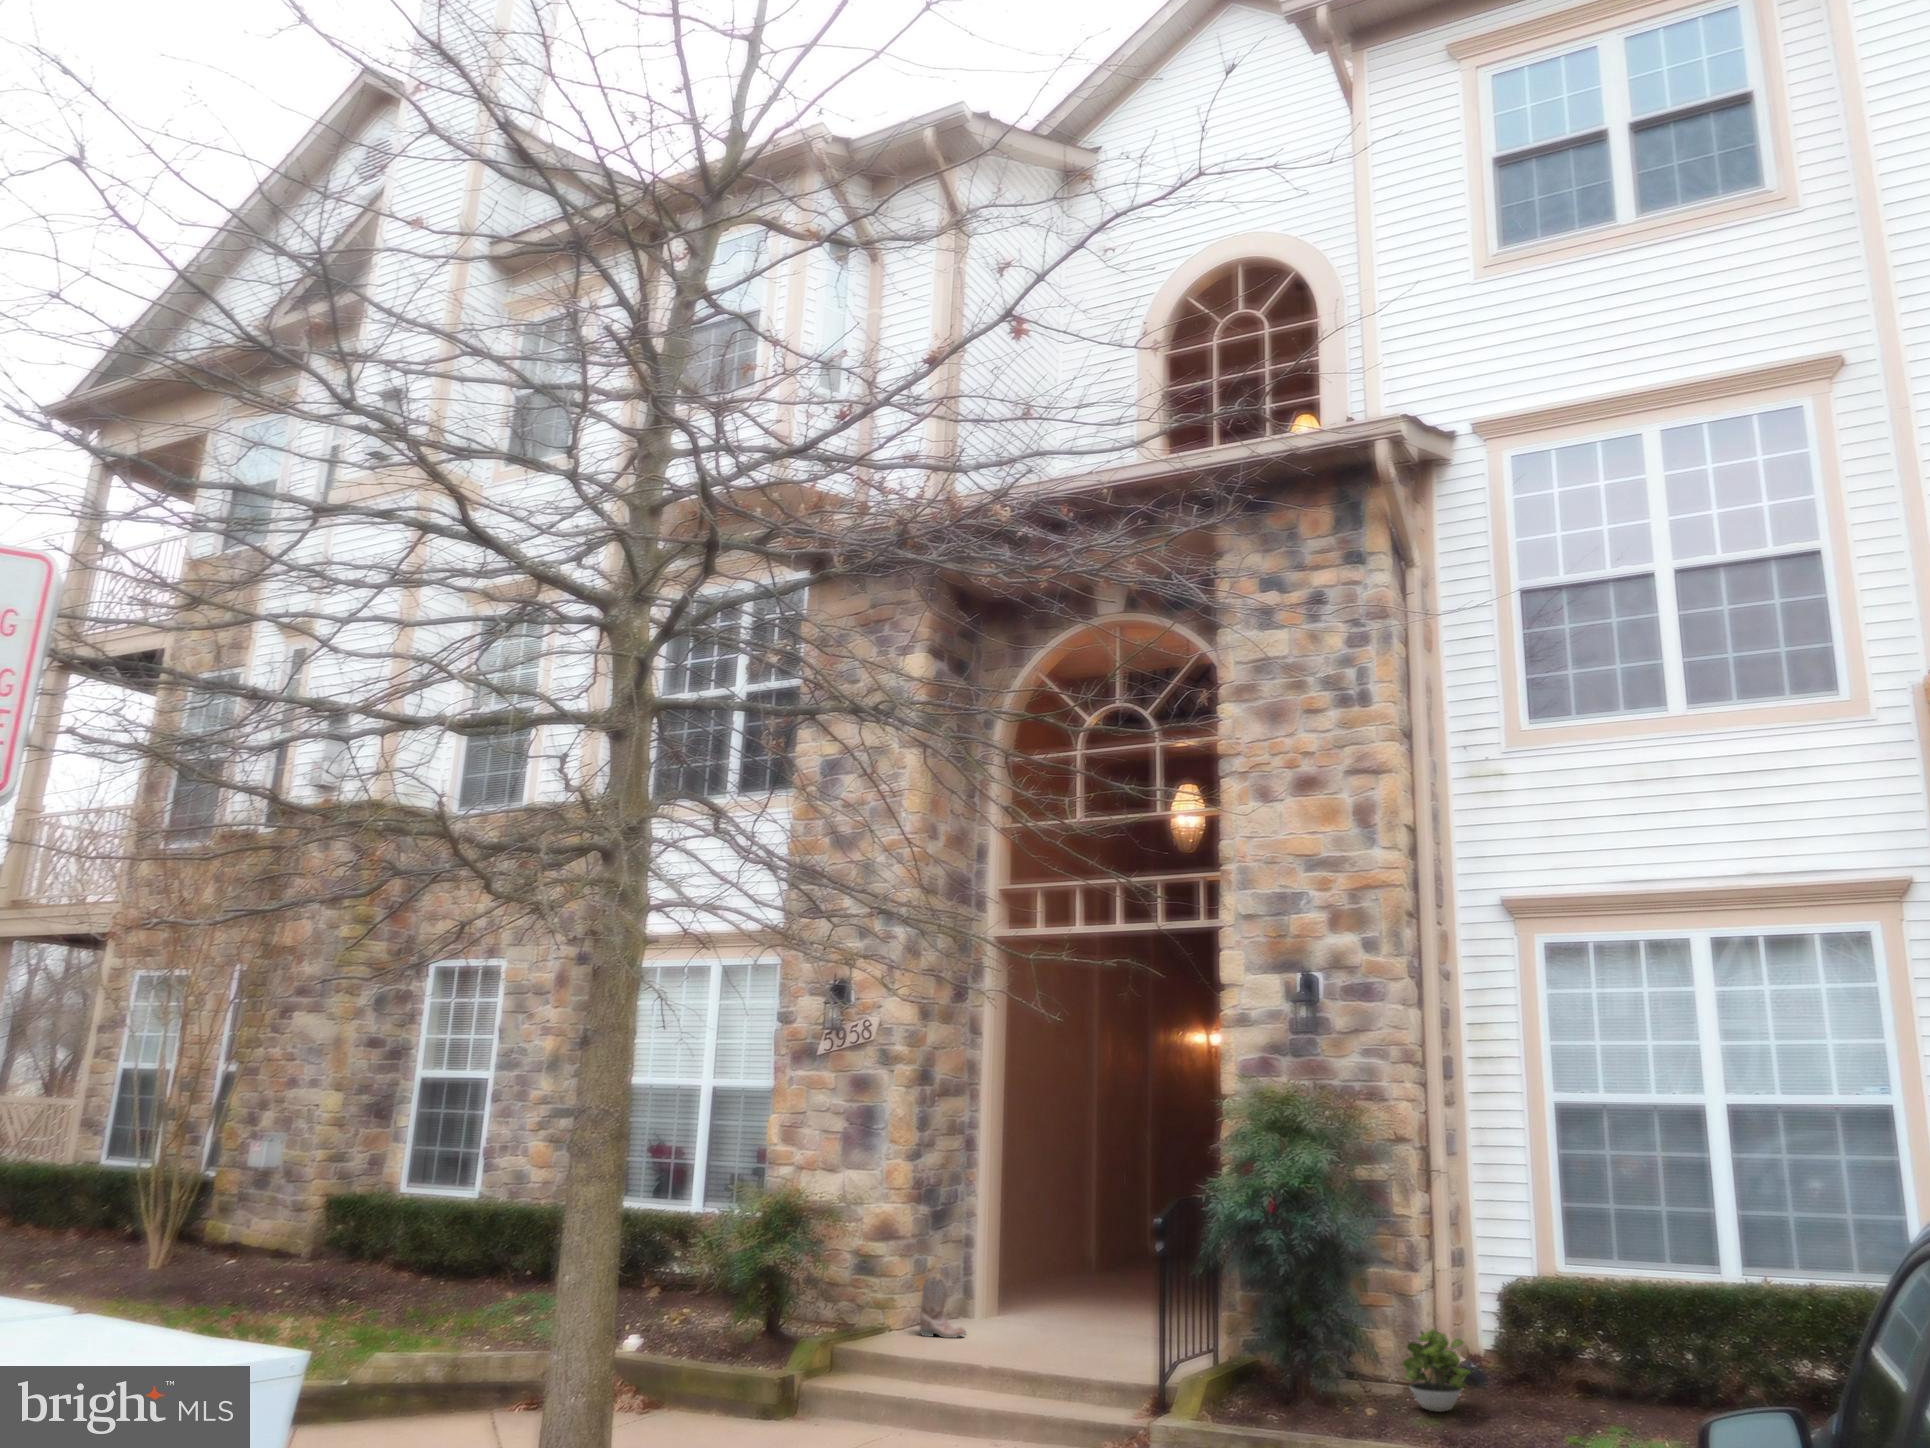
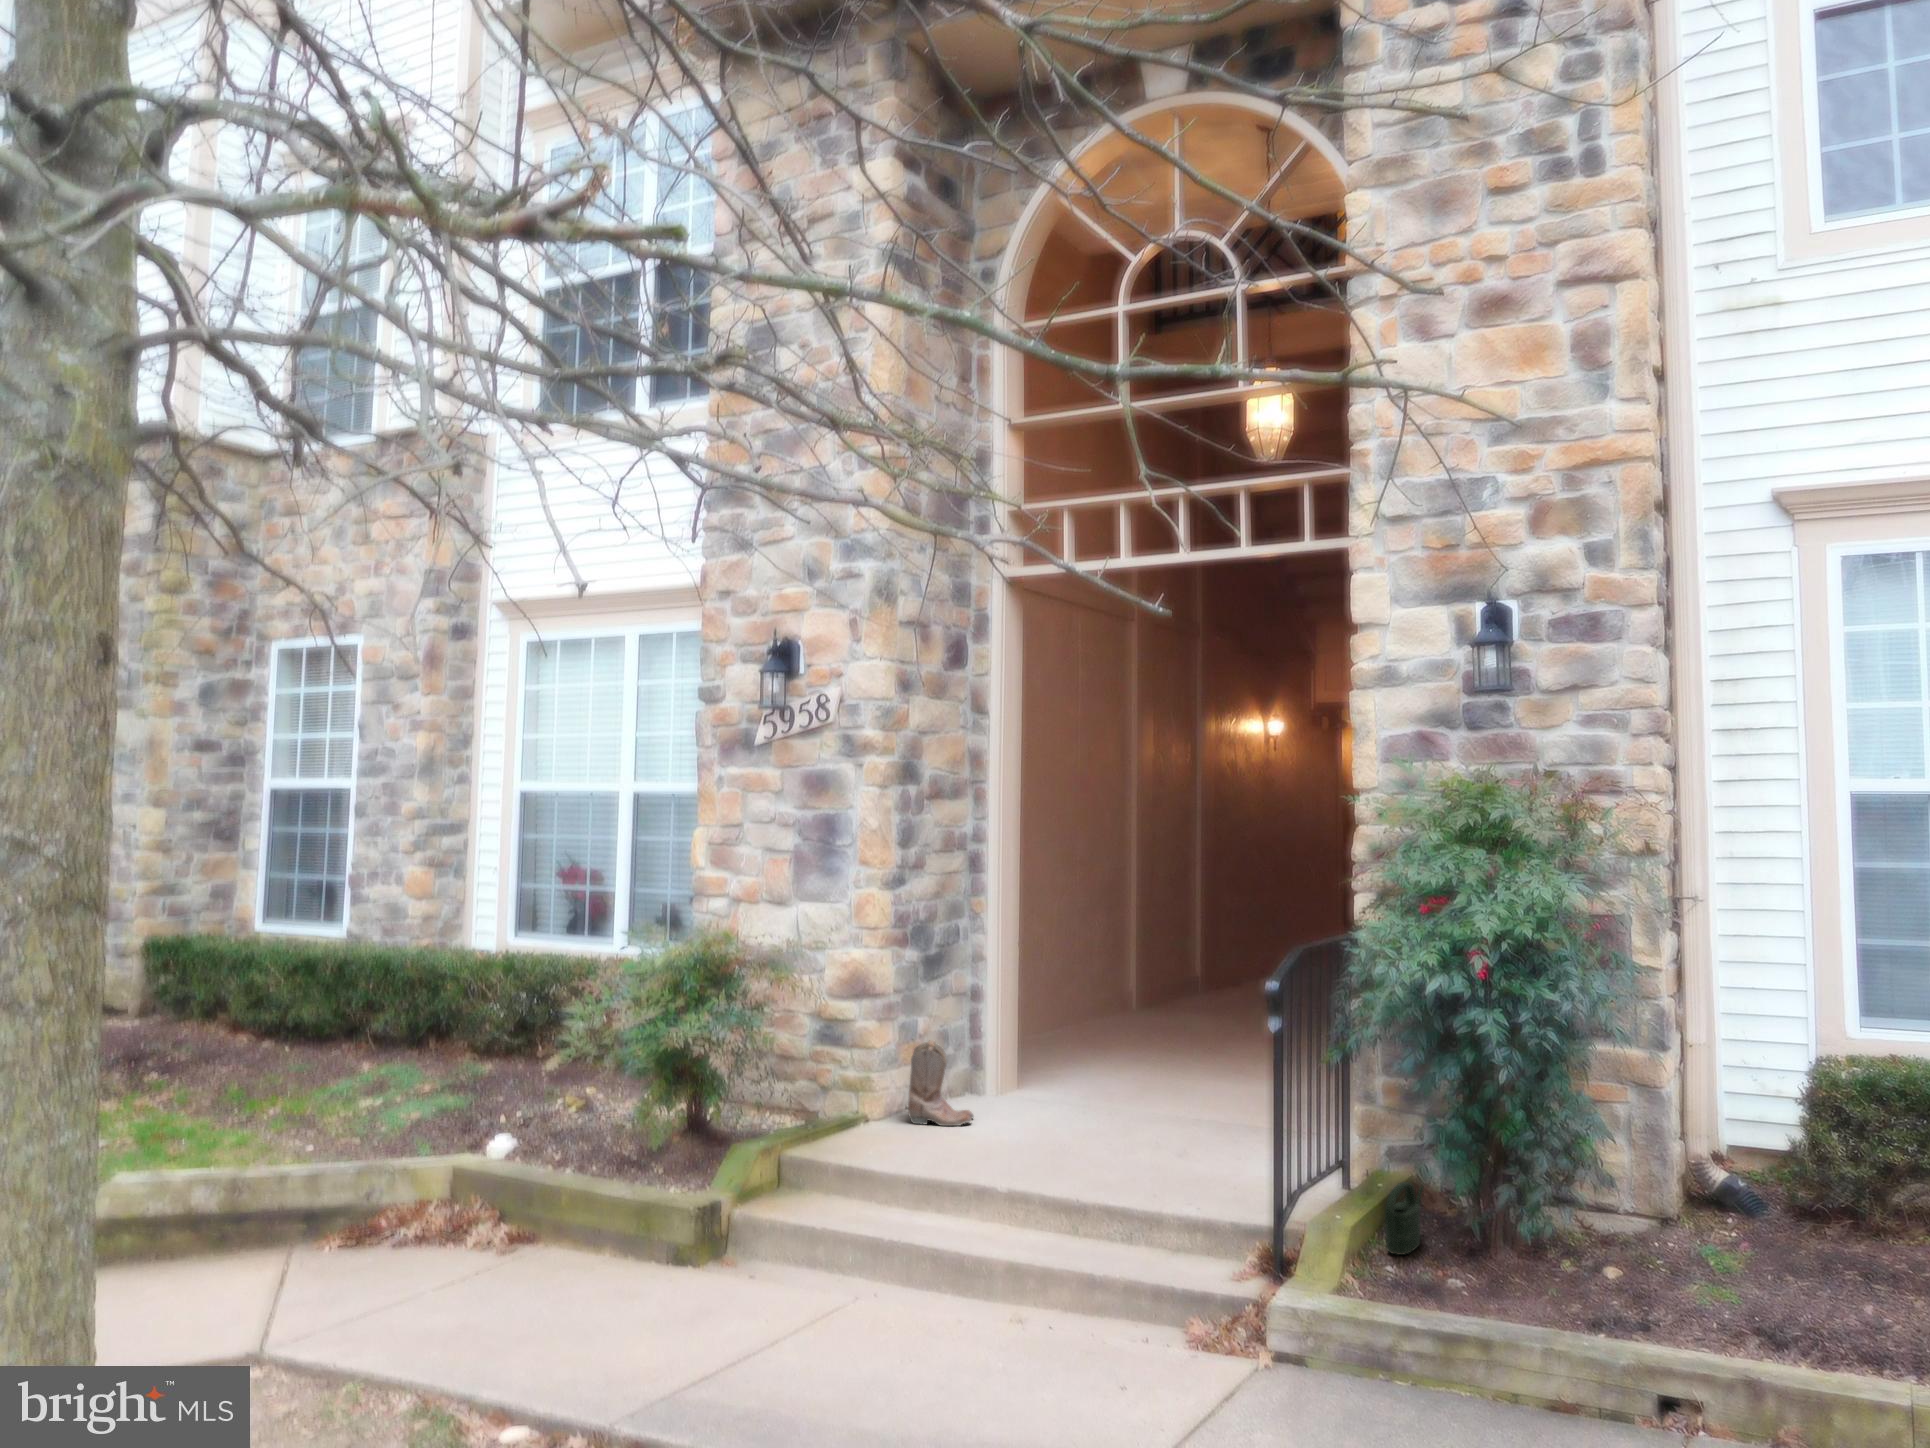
potted plant: present [1403,1329,1471,1412] -> none [1651,1135,1772,1260]
watering can: none [1228,1359,1260,1407] -> present [1385,1182,1423,1255]

